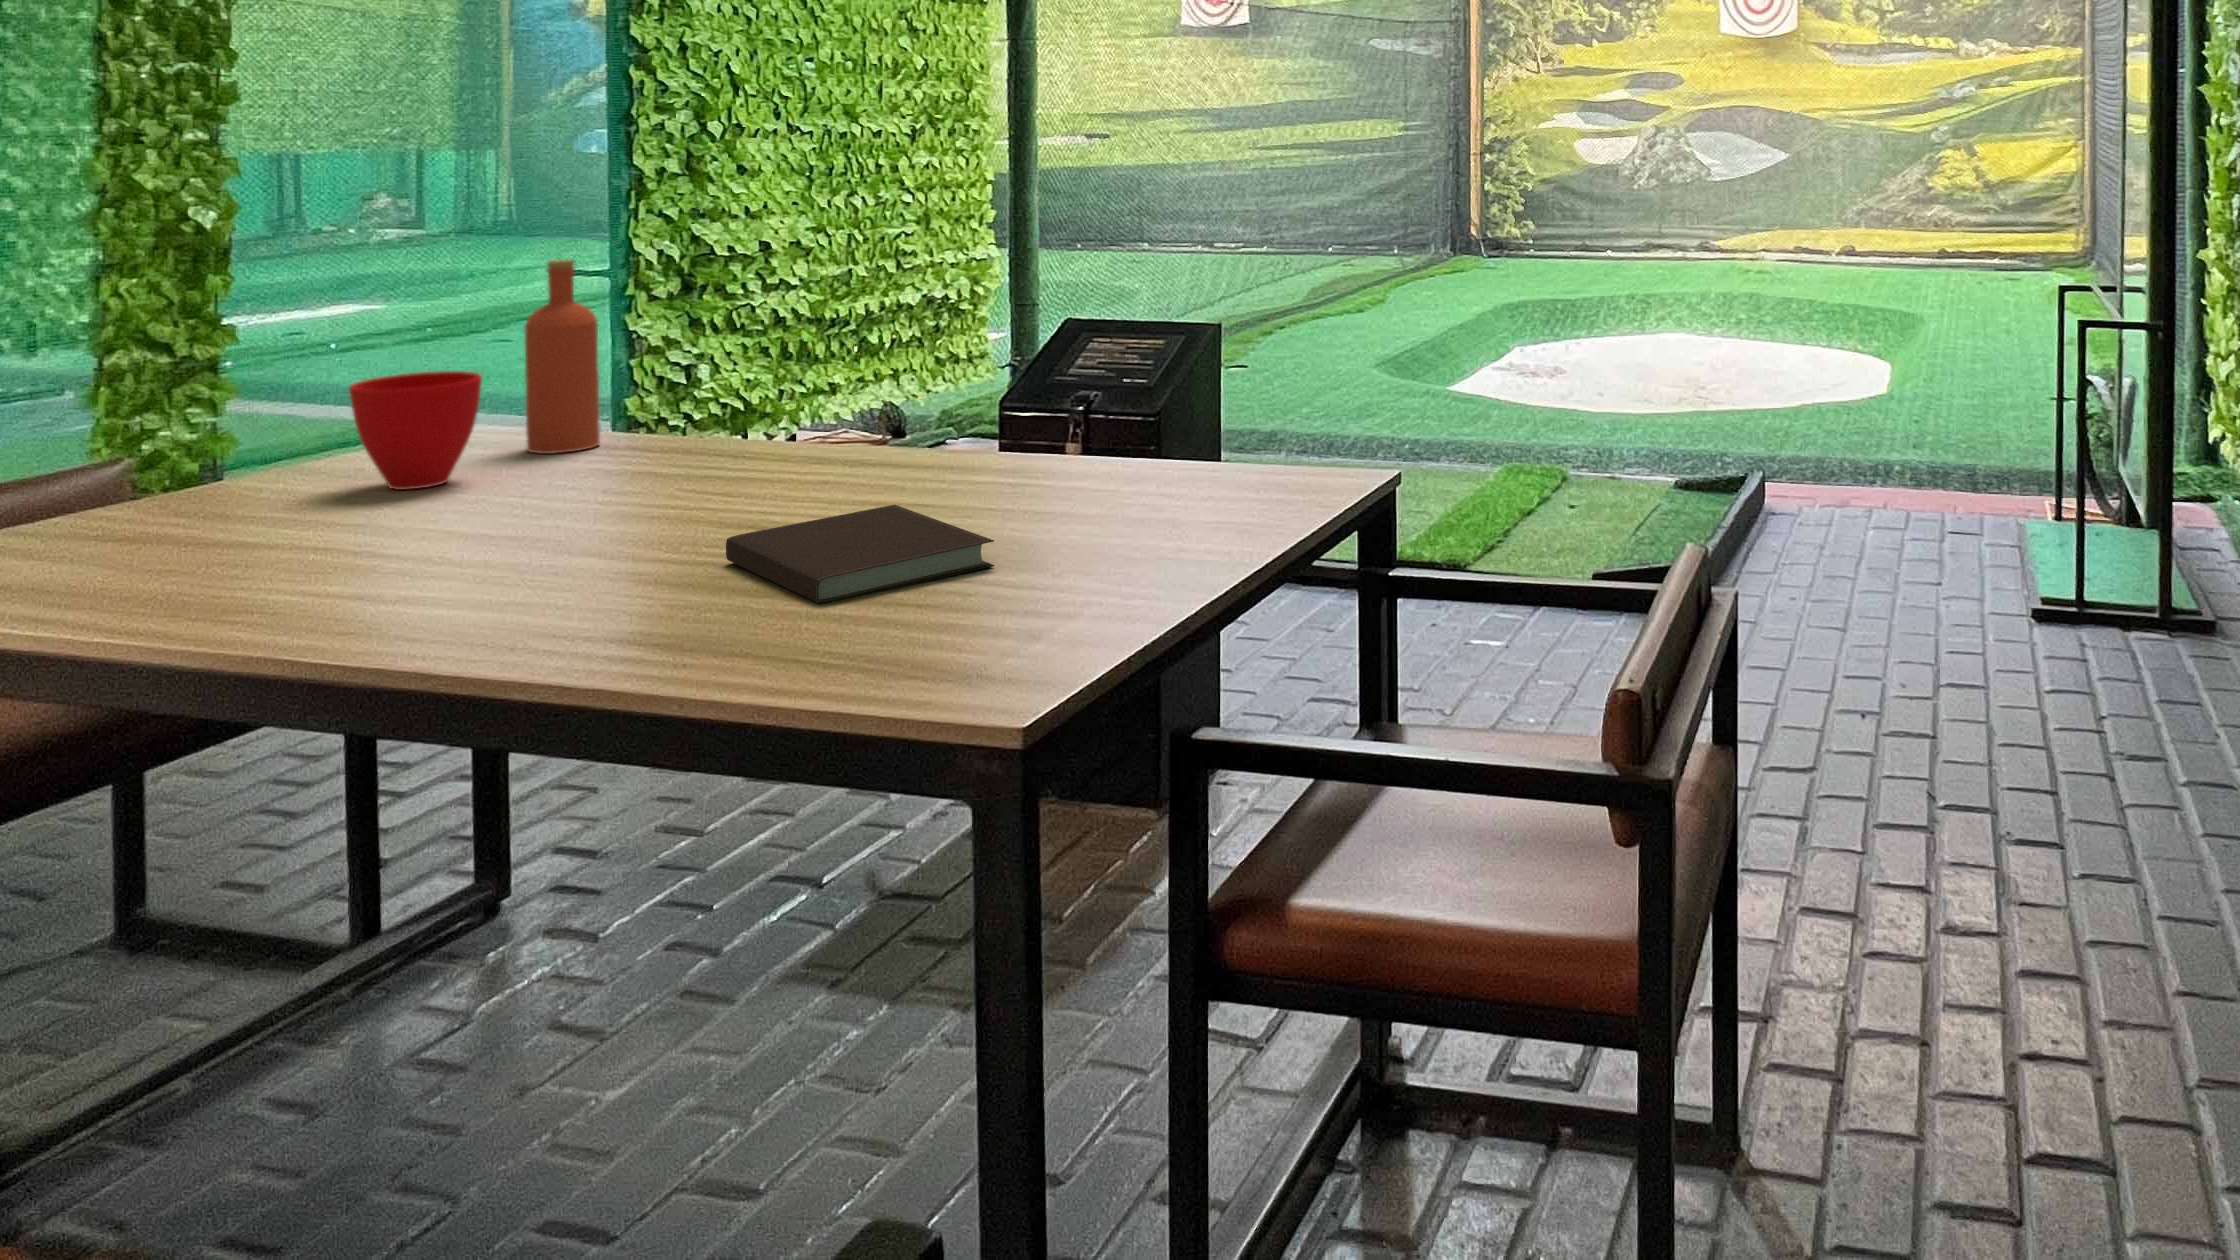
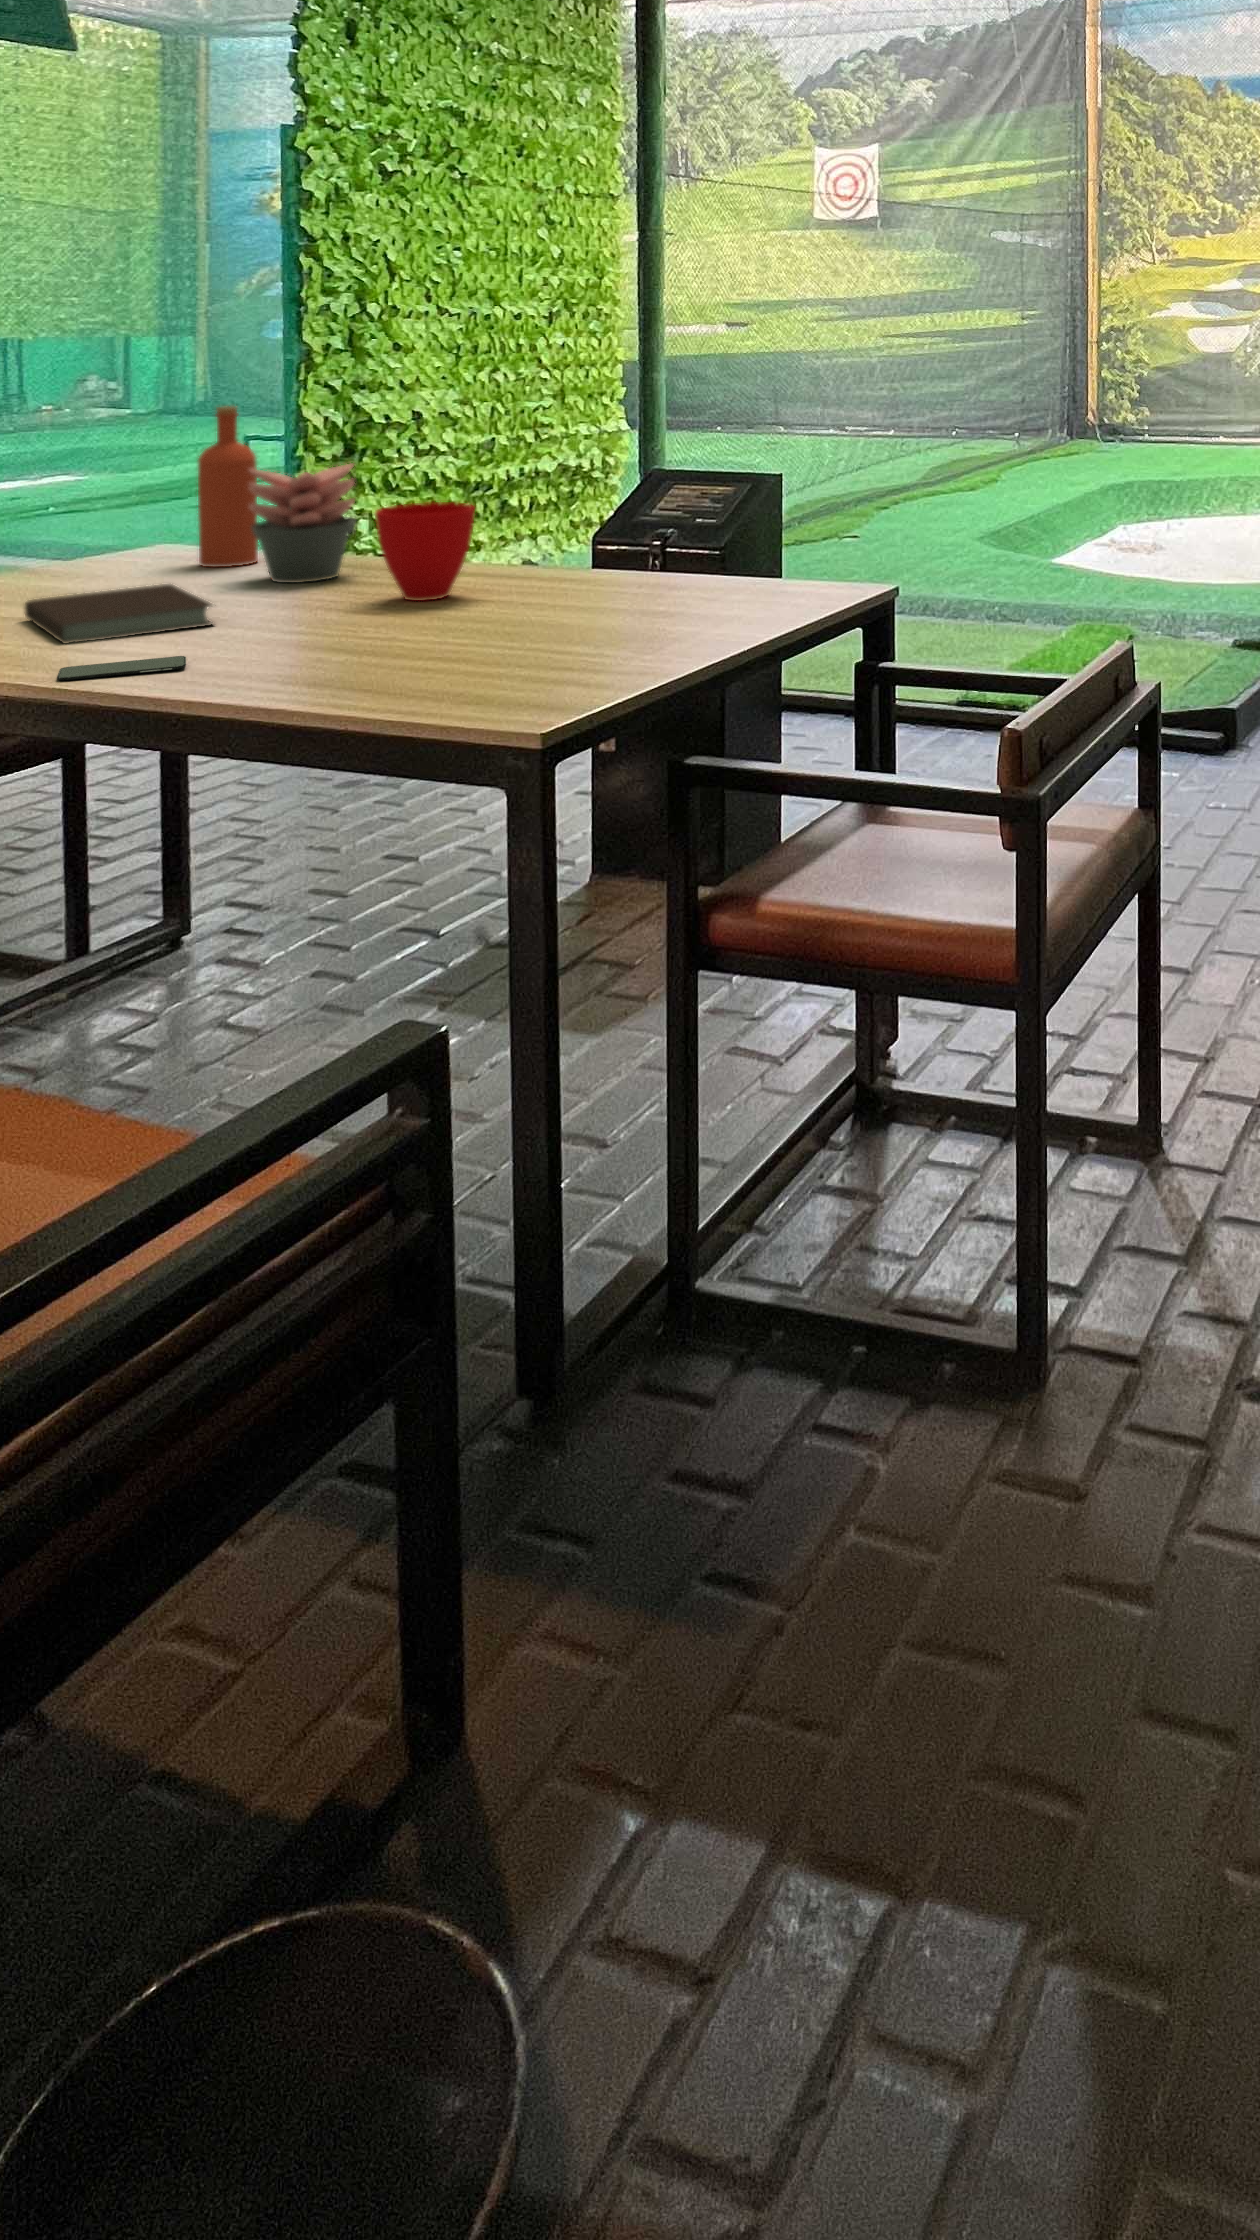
succulent plant: none [590,328,725,475] -> present [248,464,356,583]
cup: present [349,371,482,490] -> present [375,502,475,601]
notebook: present [726,505,994,604] -> present [25,584,212,643]
smartphone: none [358,595,529,637] -> present [57,656,186,680]

